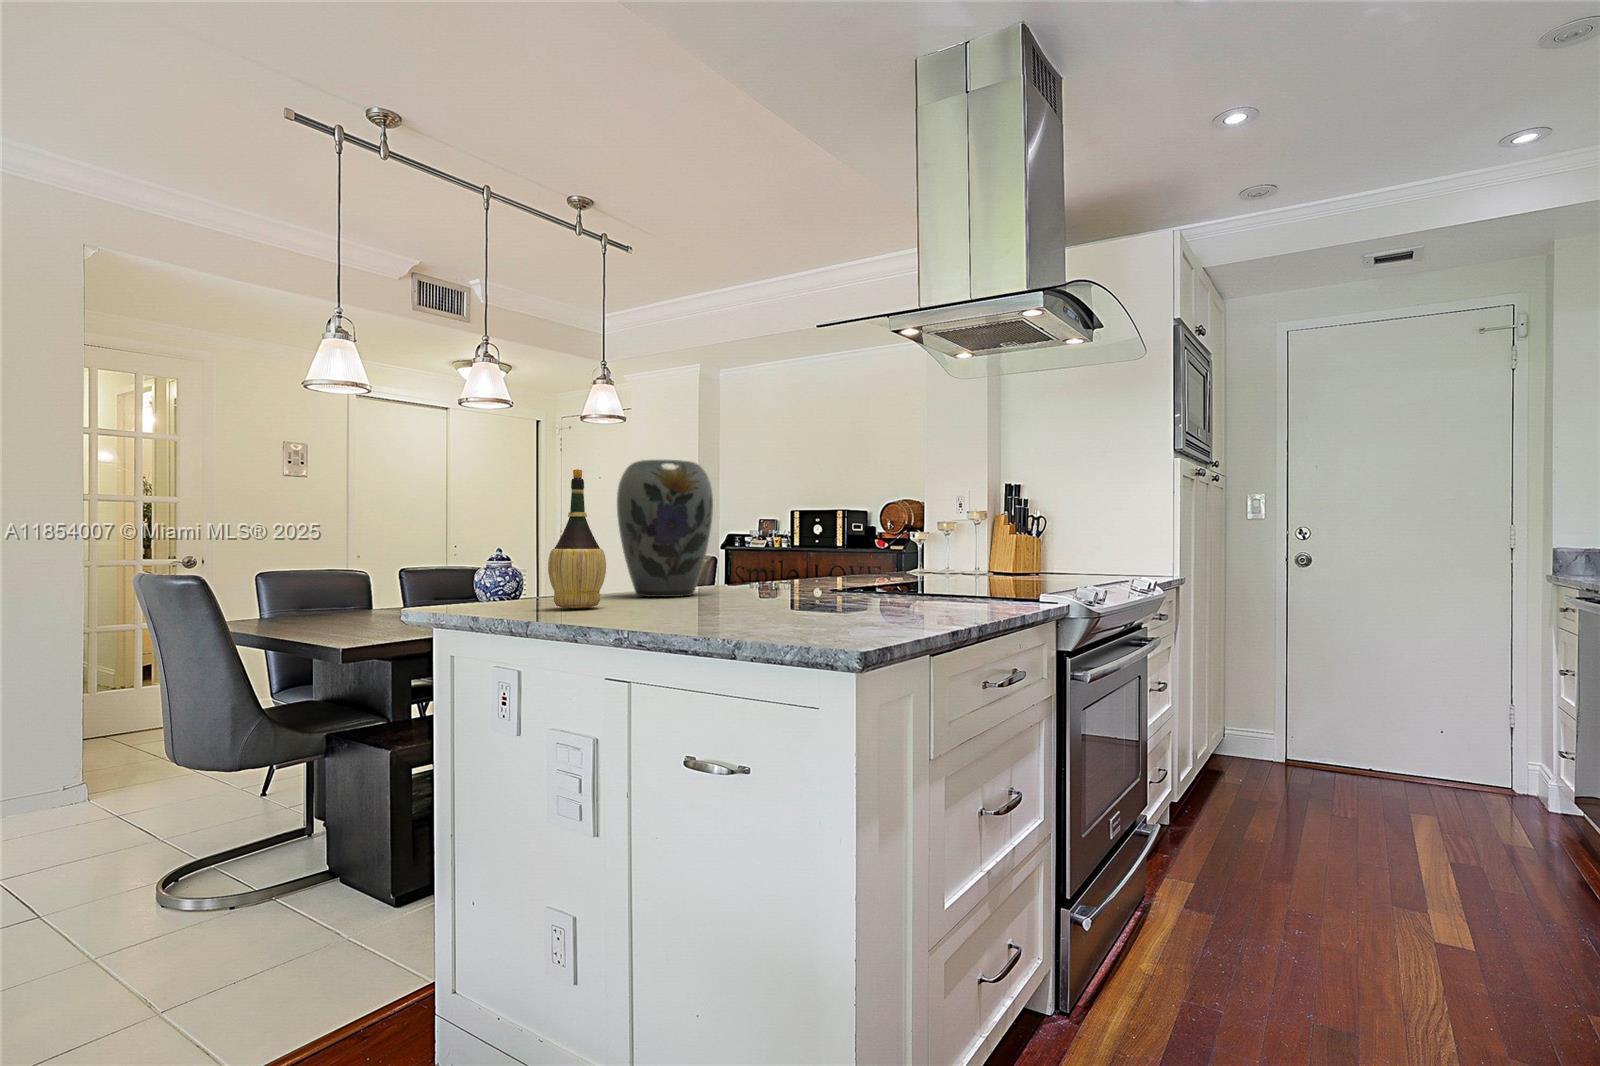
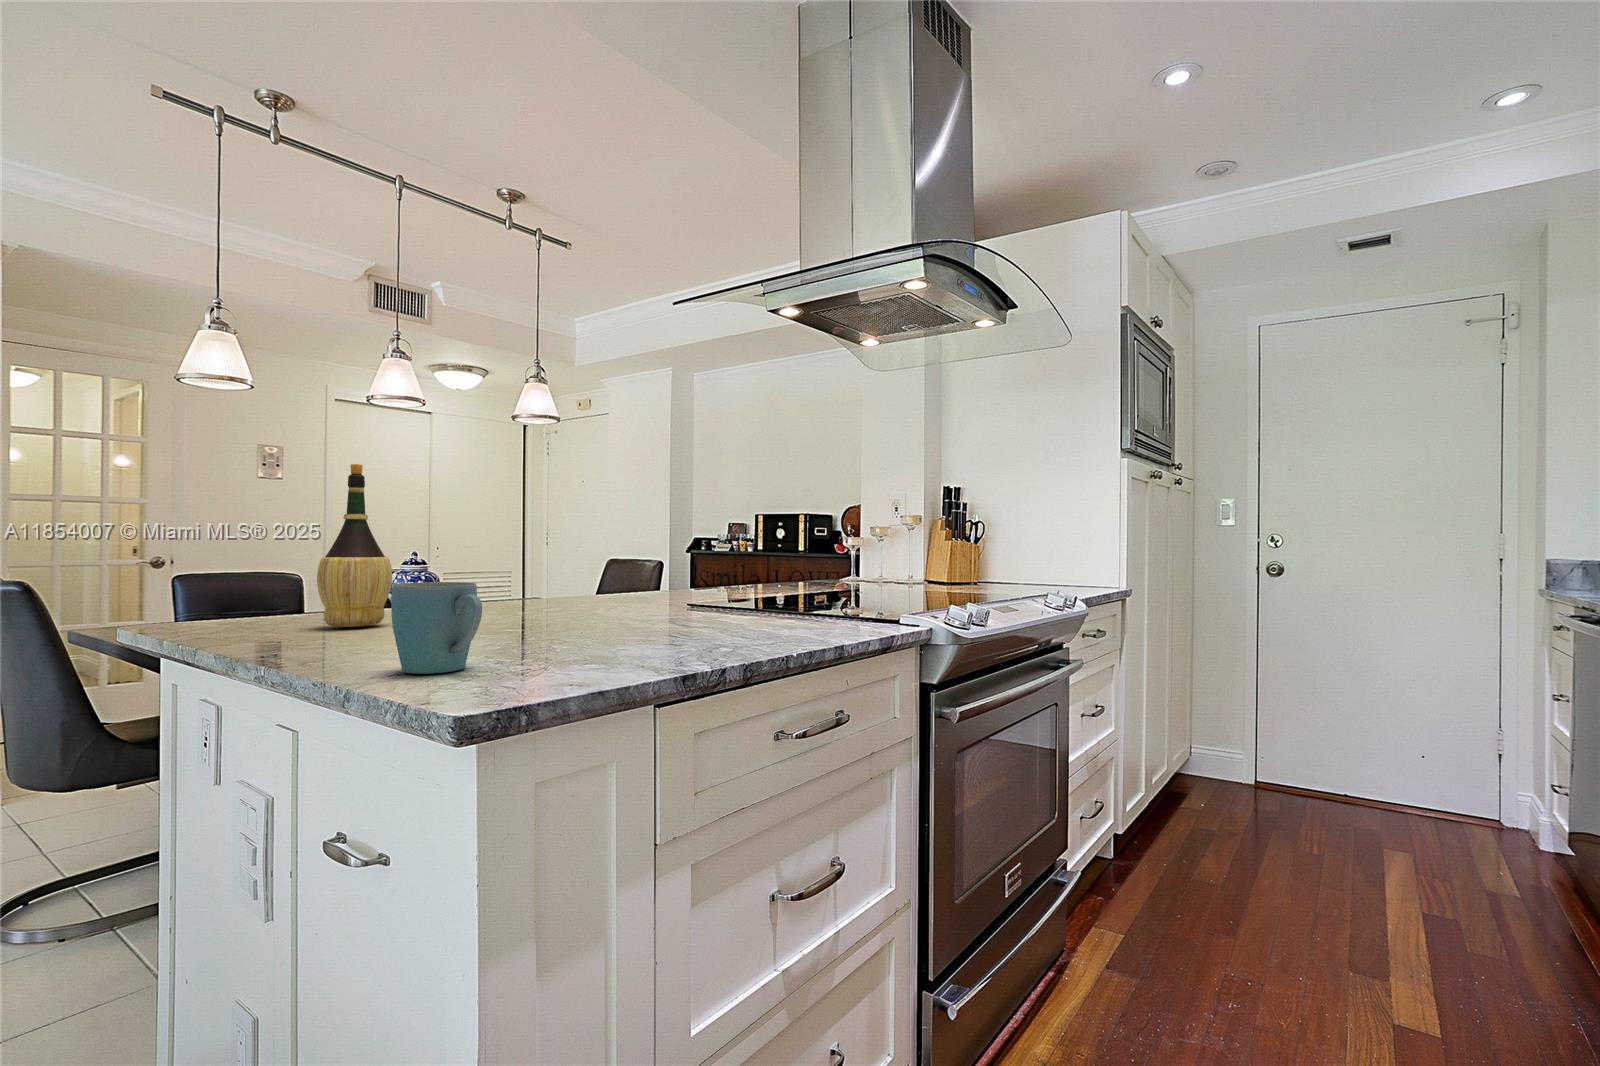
vase: present [617,460,713,597] -> none [451,456,565,611]
mug: none [724,564,800,631] -> present [391,582,482,674]

